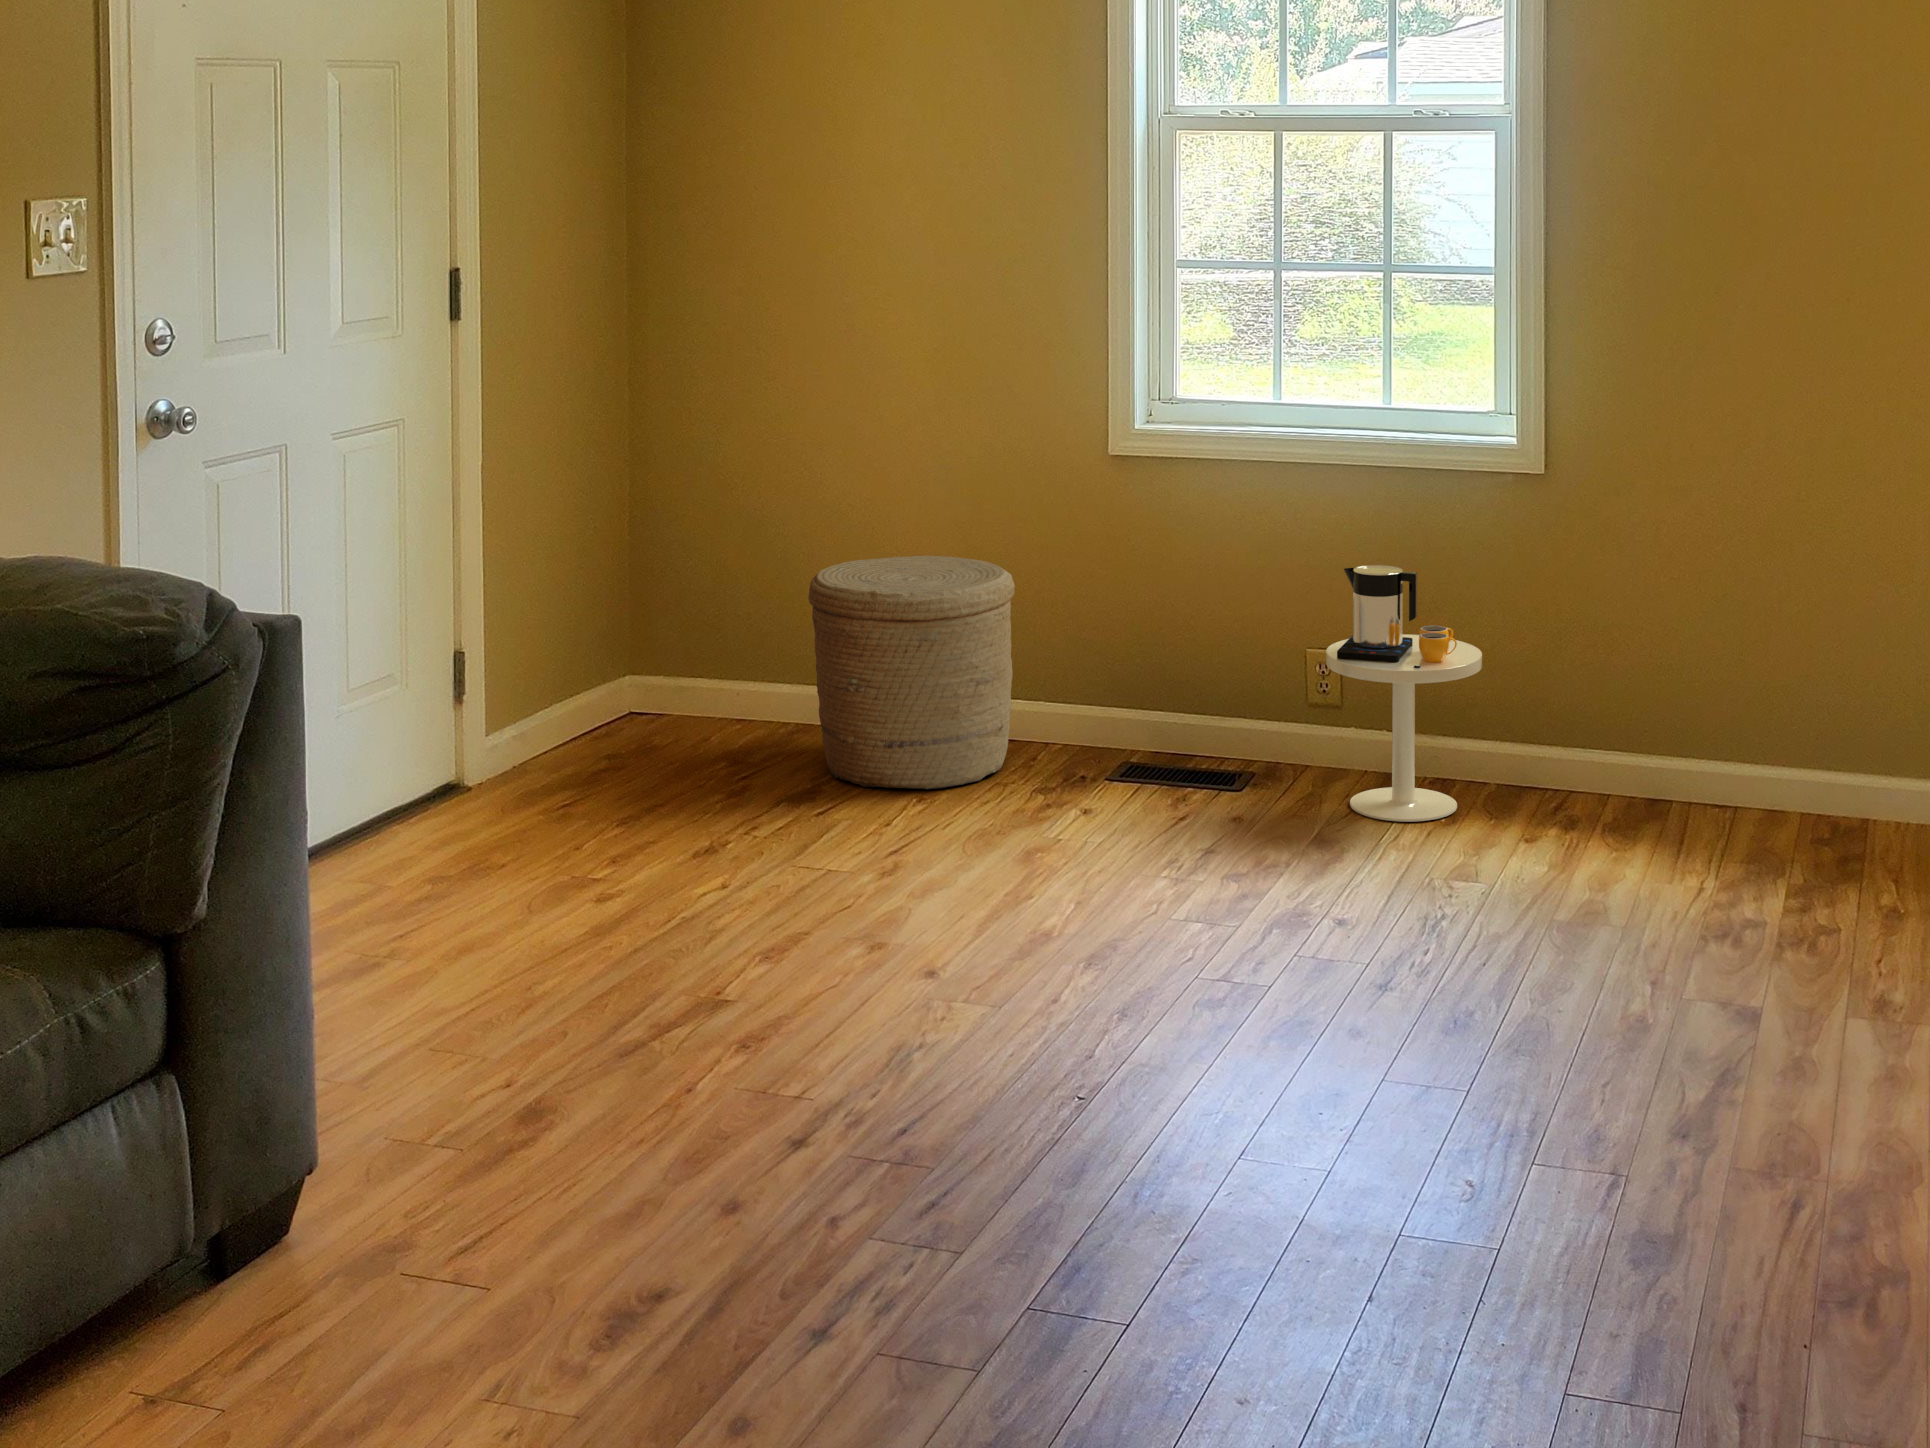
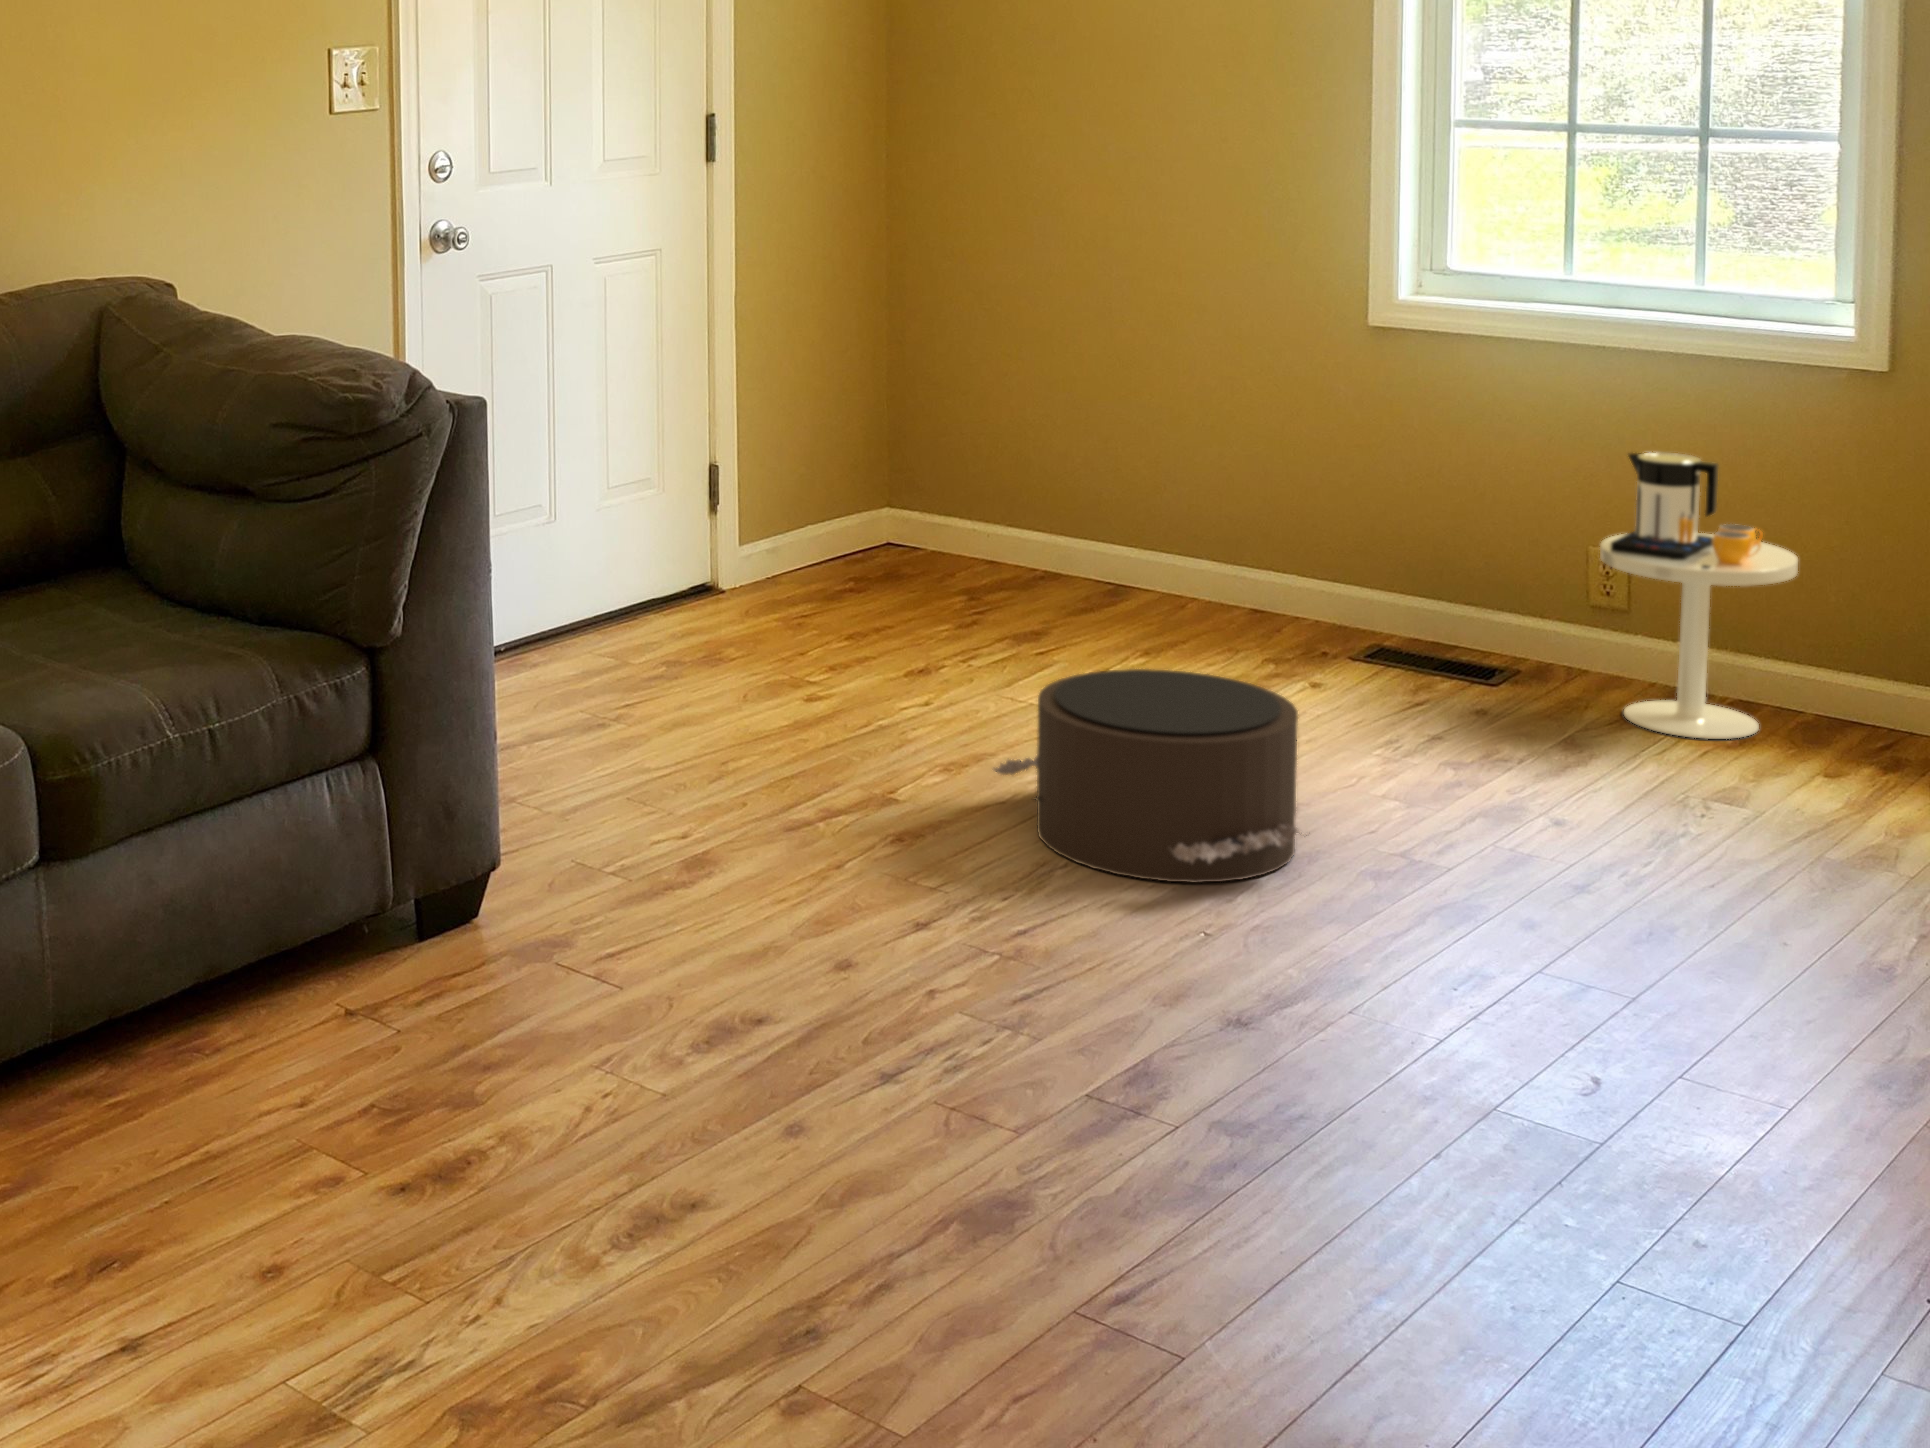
woven basket: present [808,556,1015,789] -> none [1038,414,1256,645]
pouf: none [828,824,1150,1047] -> present [994,669,1307,883]

